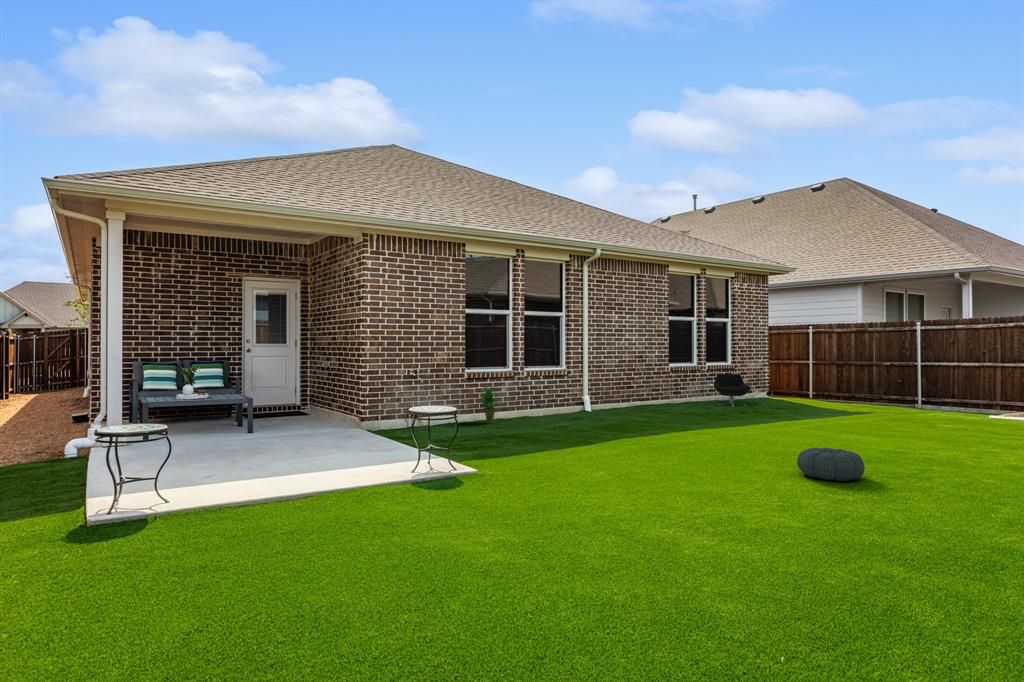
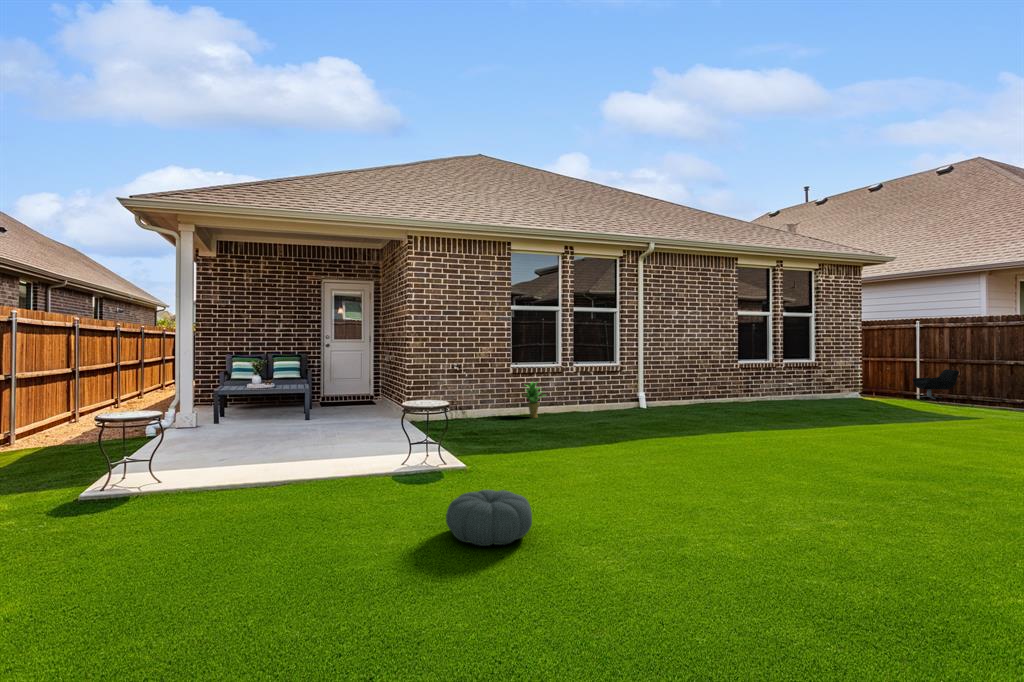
lounge chair: present [713,374,751,406] -> present [913,369,959,399]
pouf: present [797,448,865,481] -> present [446,490,532,546]

